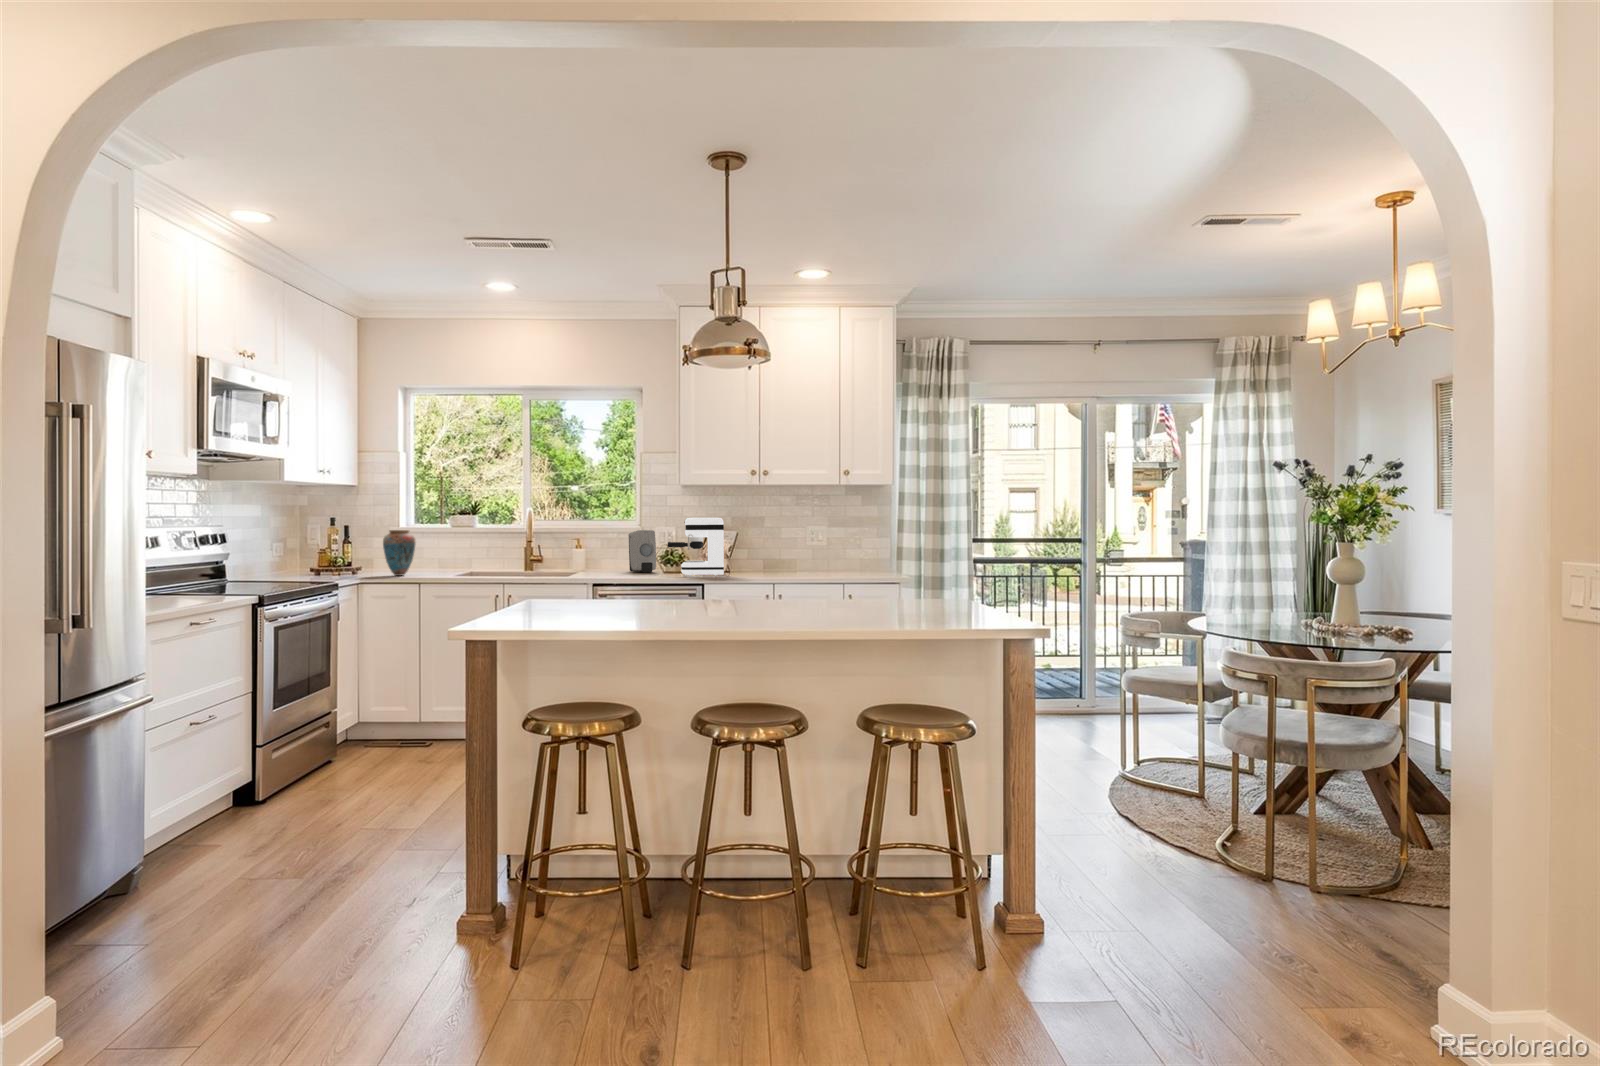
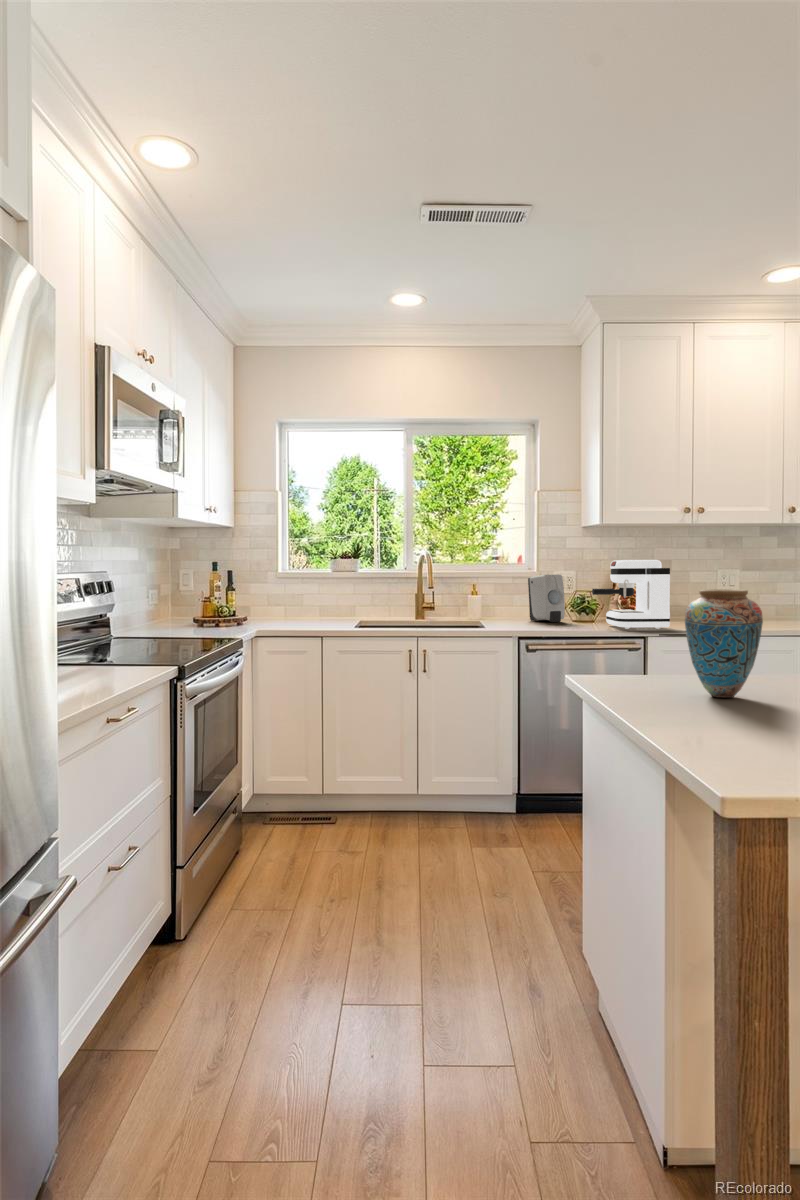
vase: present [383,530,416,576] -> present [685,589,763,698]

